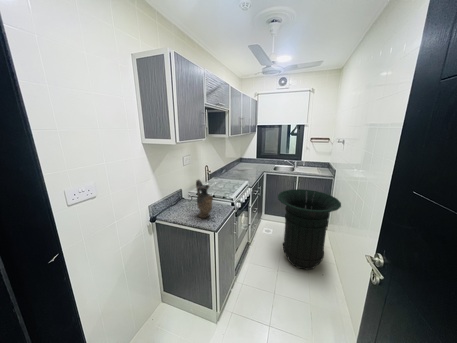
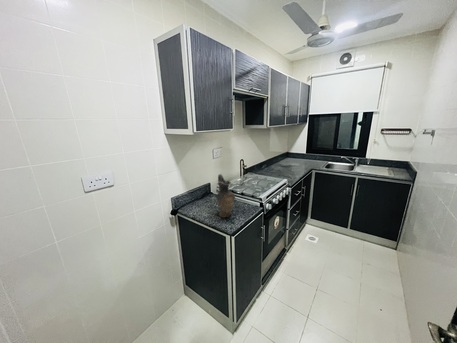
trash can: present [278,189,341,270] -> none [323,193,419,298]

